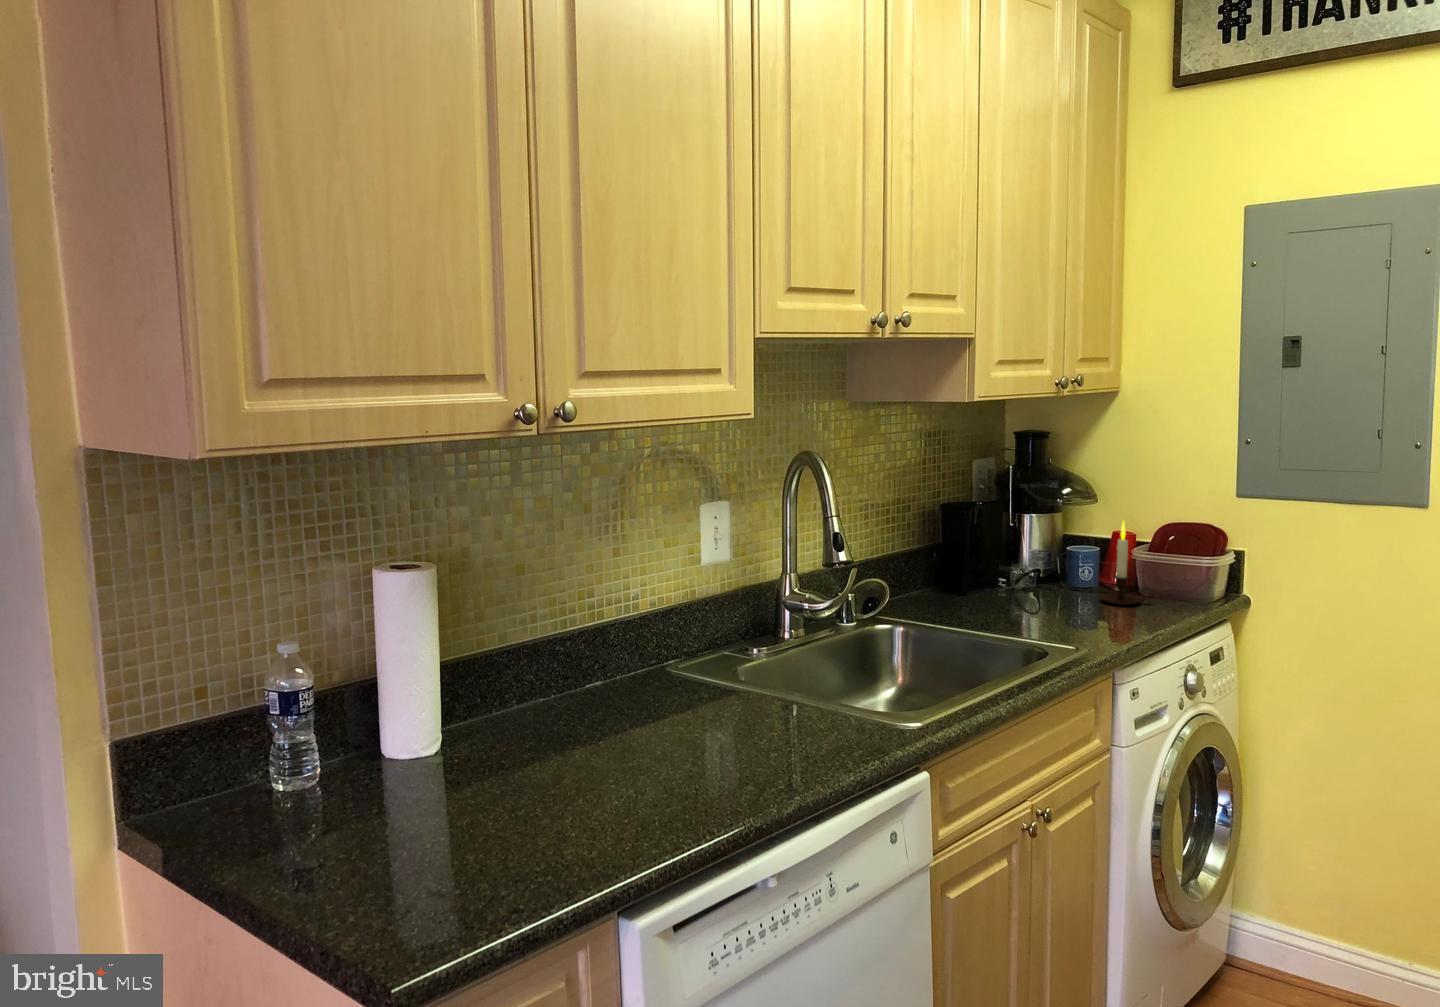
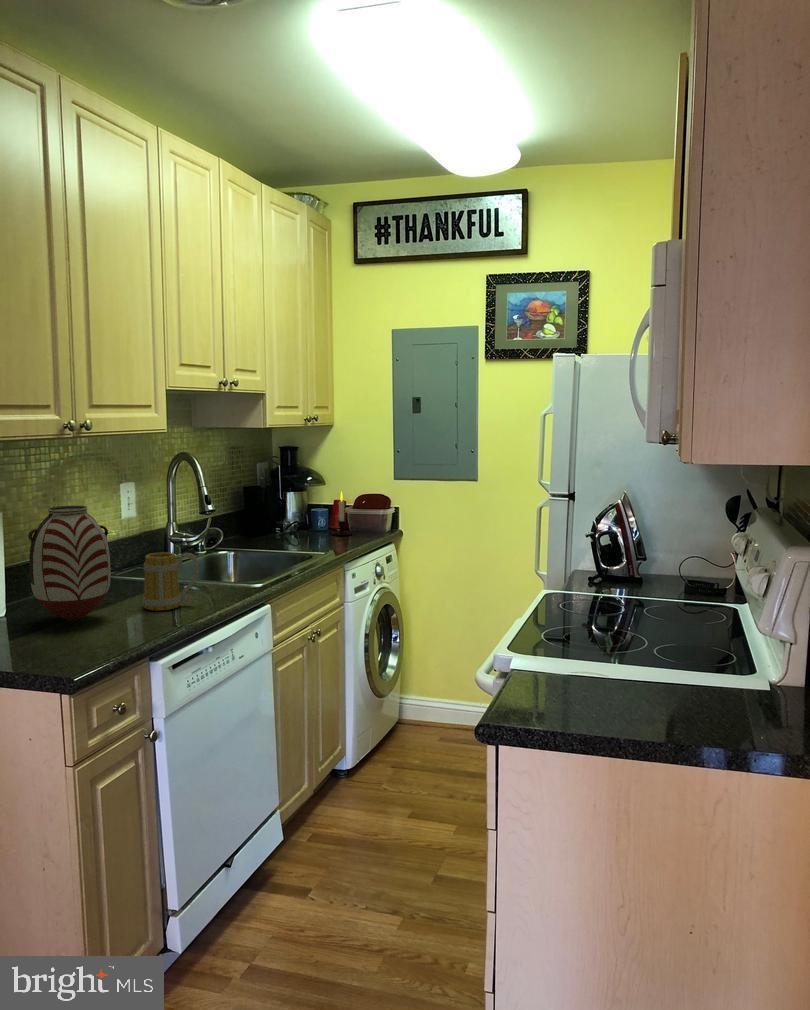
vase: none [451,565,596,784] -> present [28,506,111,621]
mug: none [665,658,772,778] -> present [143,552,199,611]

